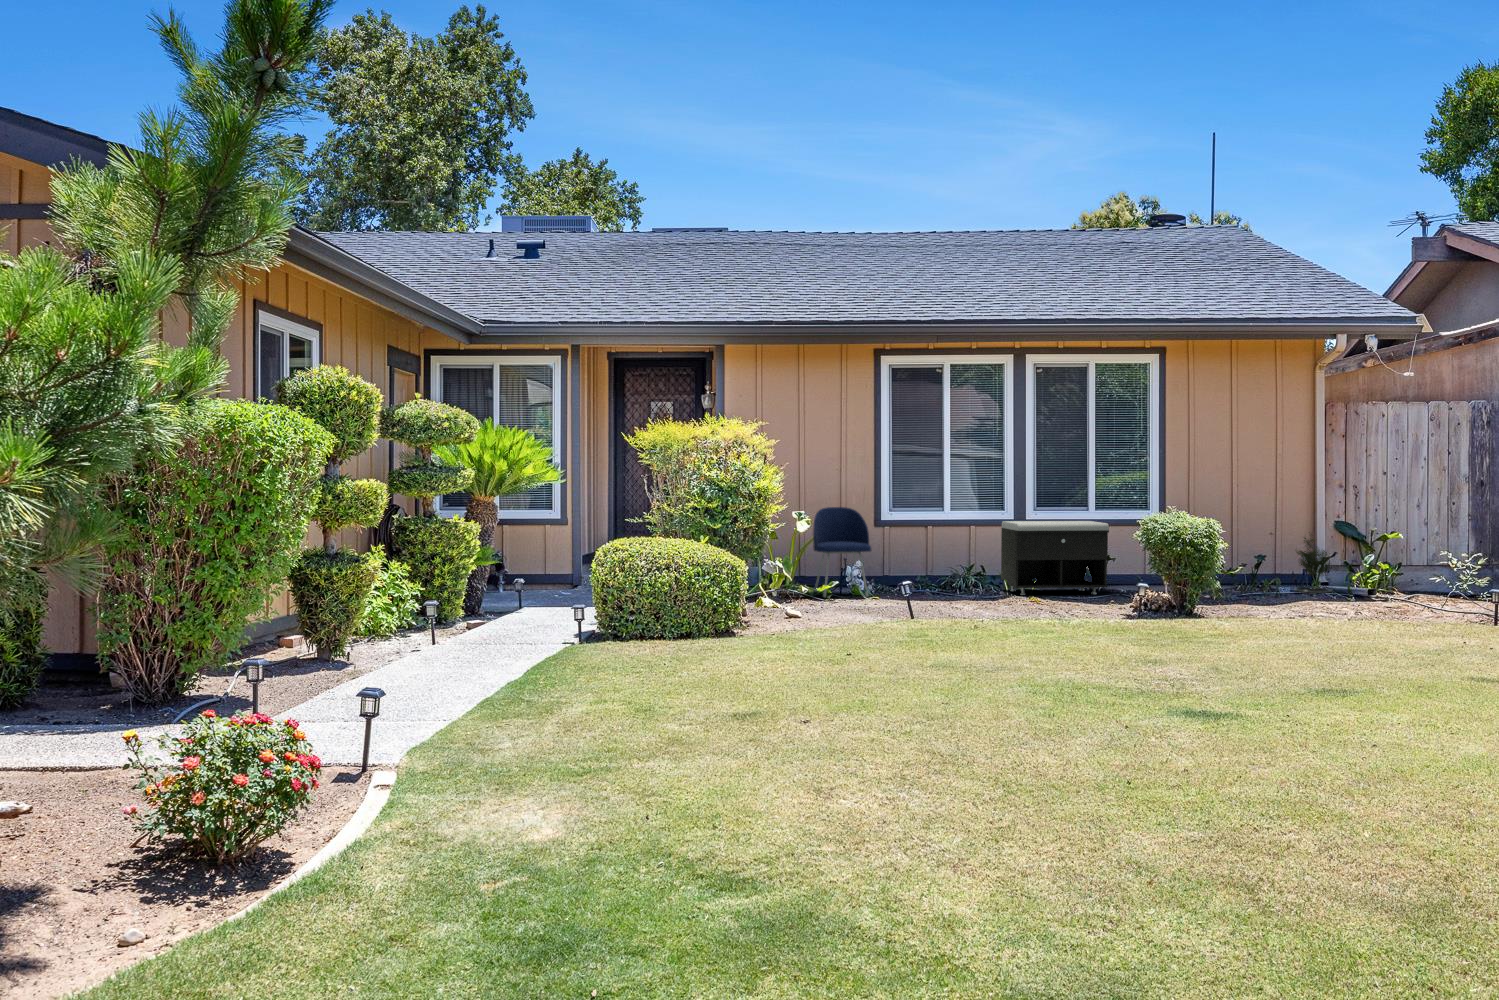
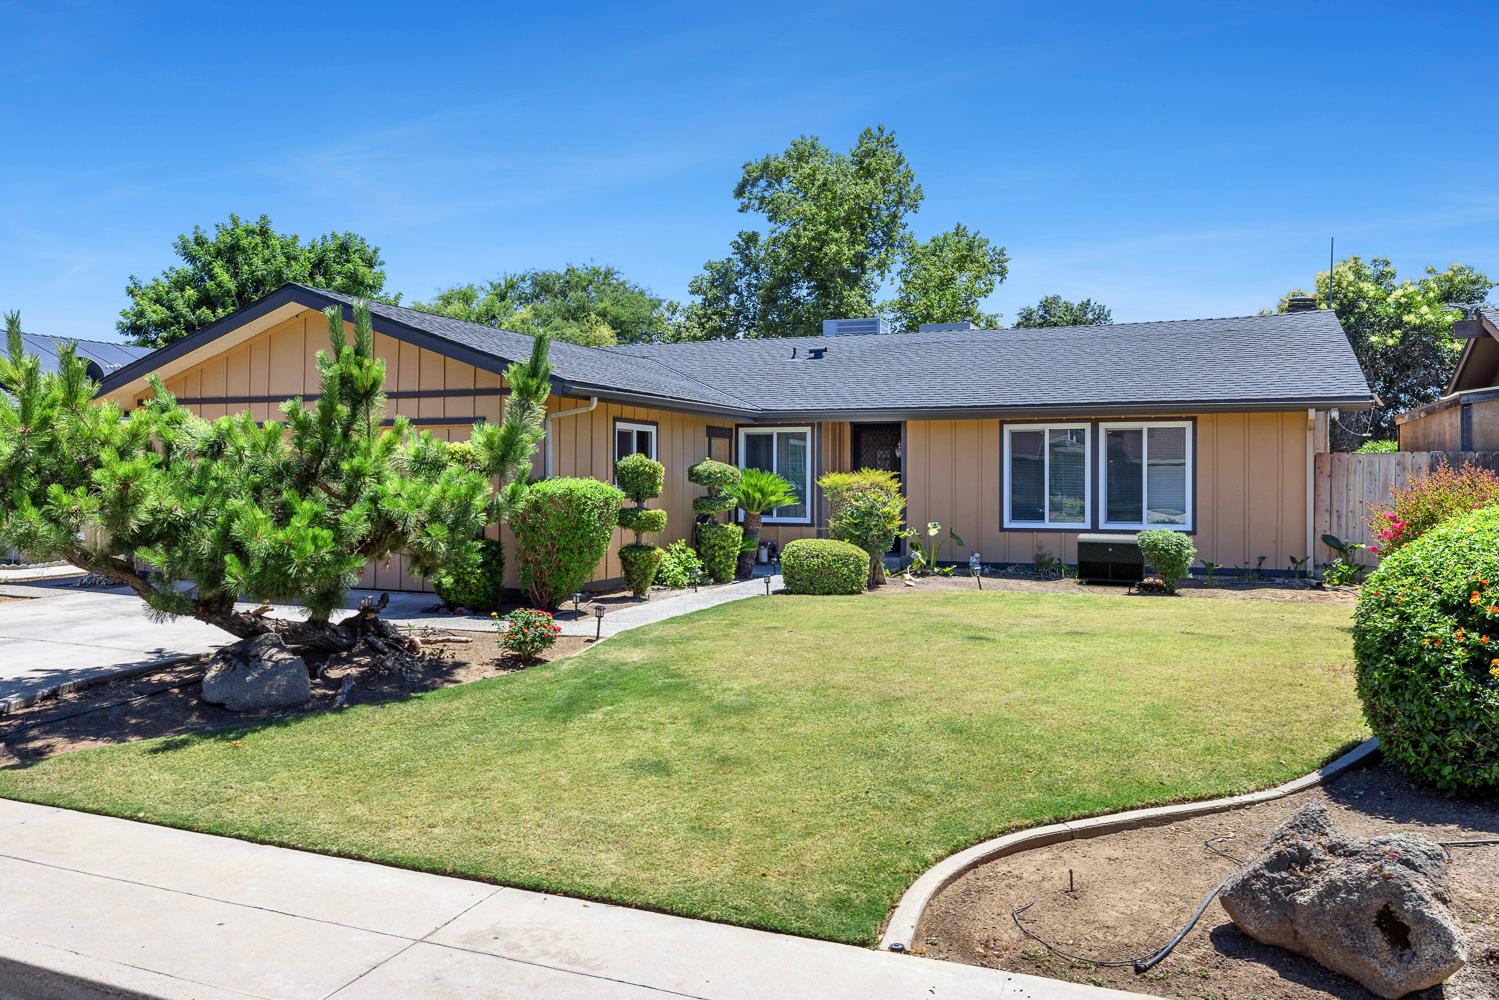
chair: present [813,507,871,597] -> none [946,521,983,579]
potted tree: present [1295,538,1331,593] -> present [1032,541,1055,581]

